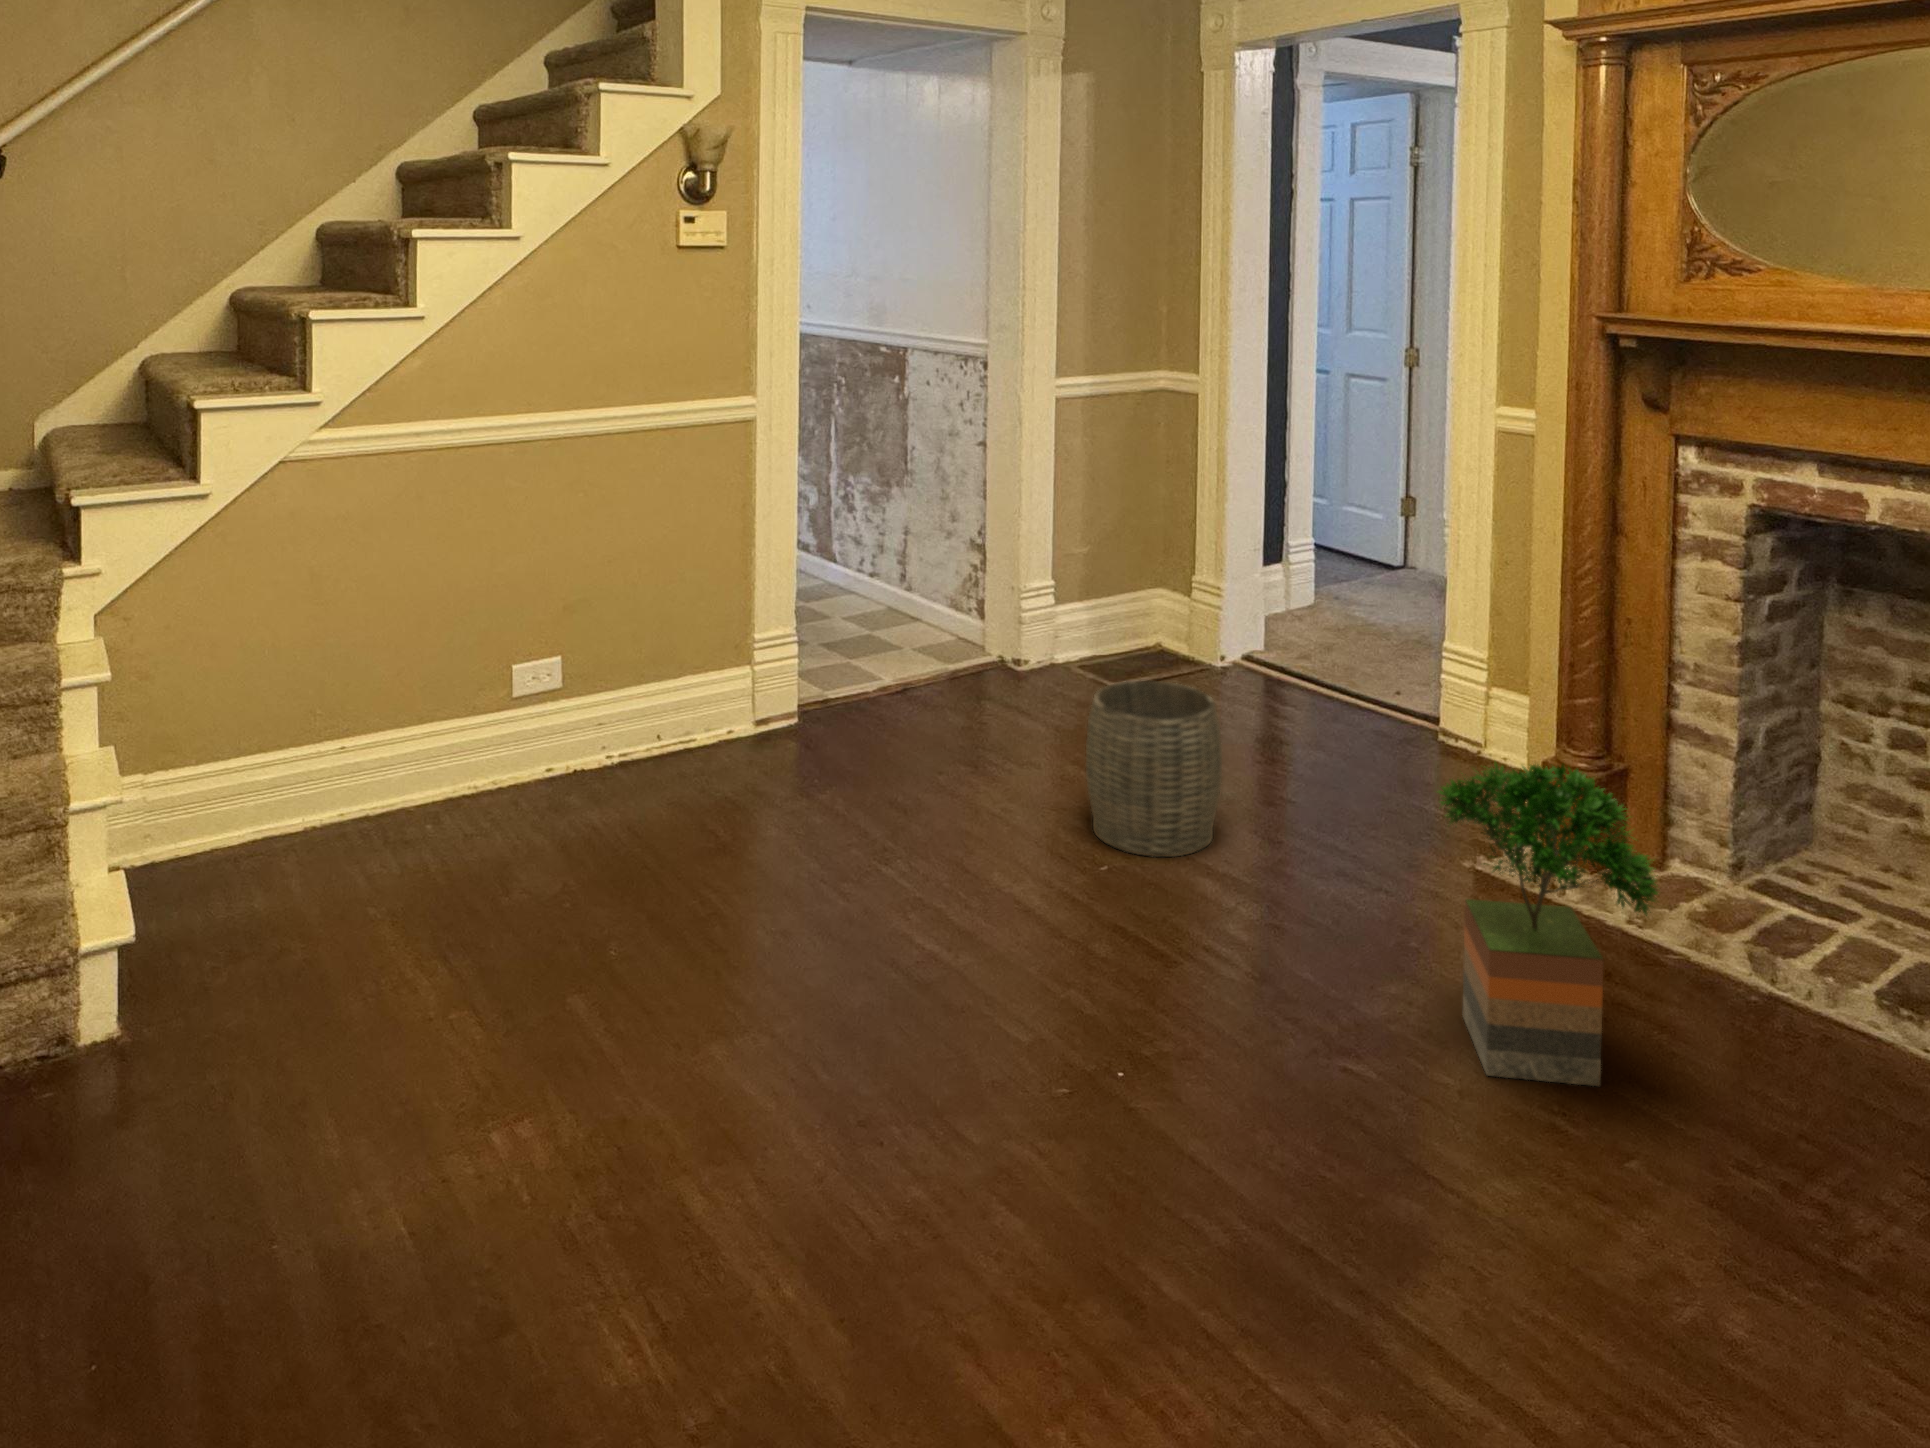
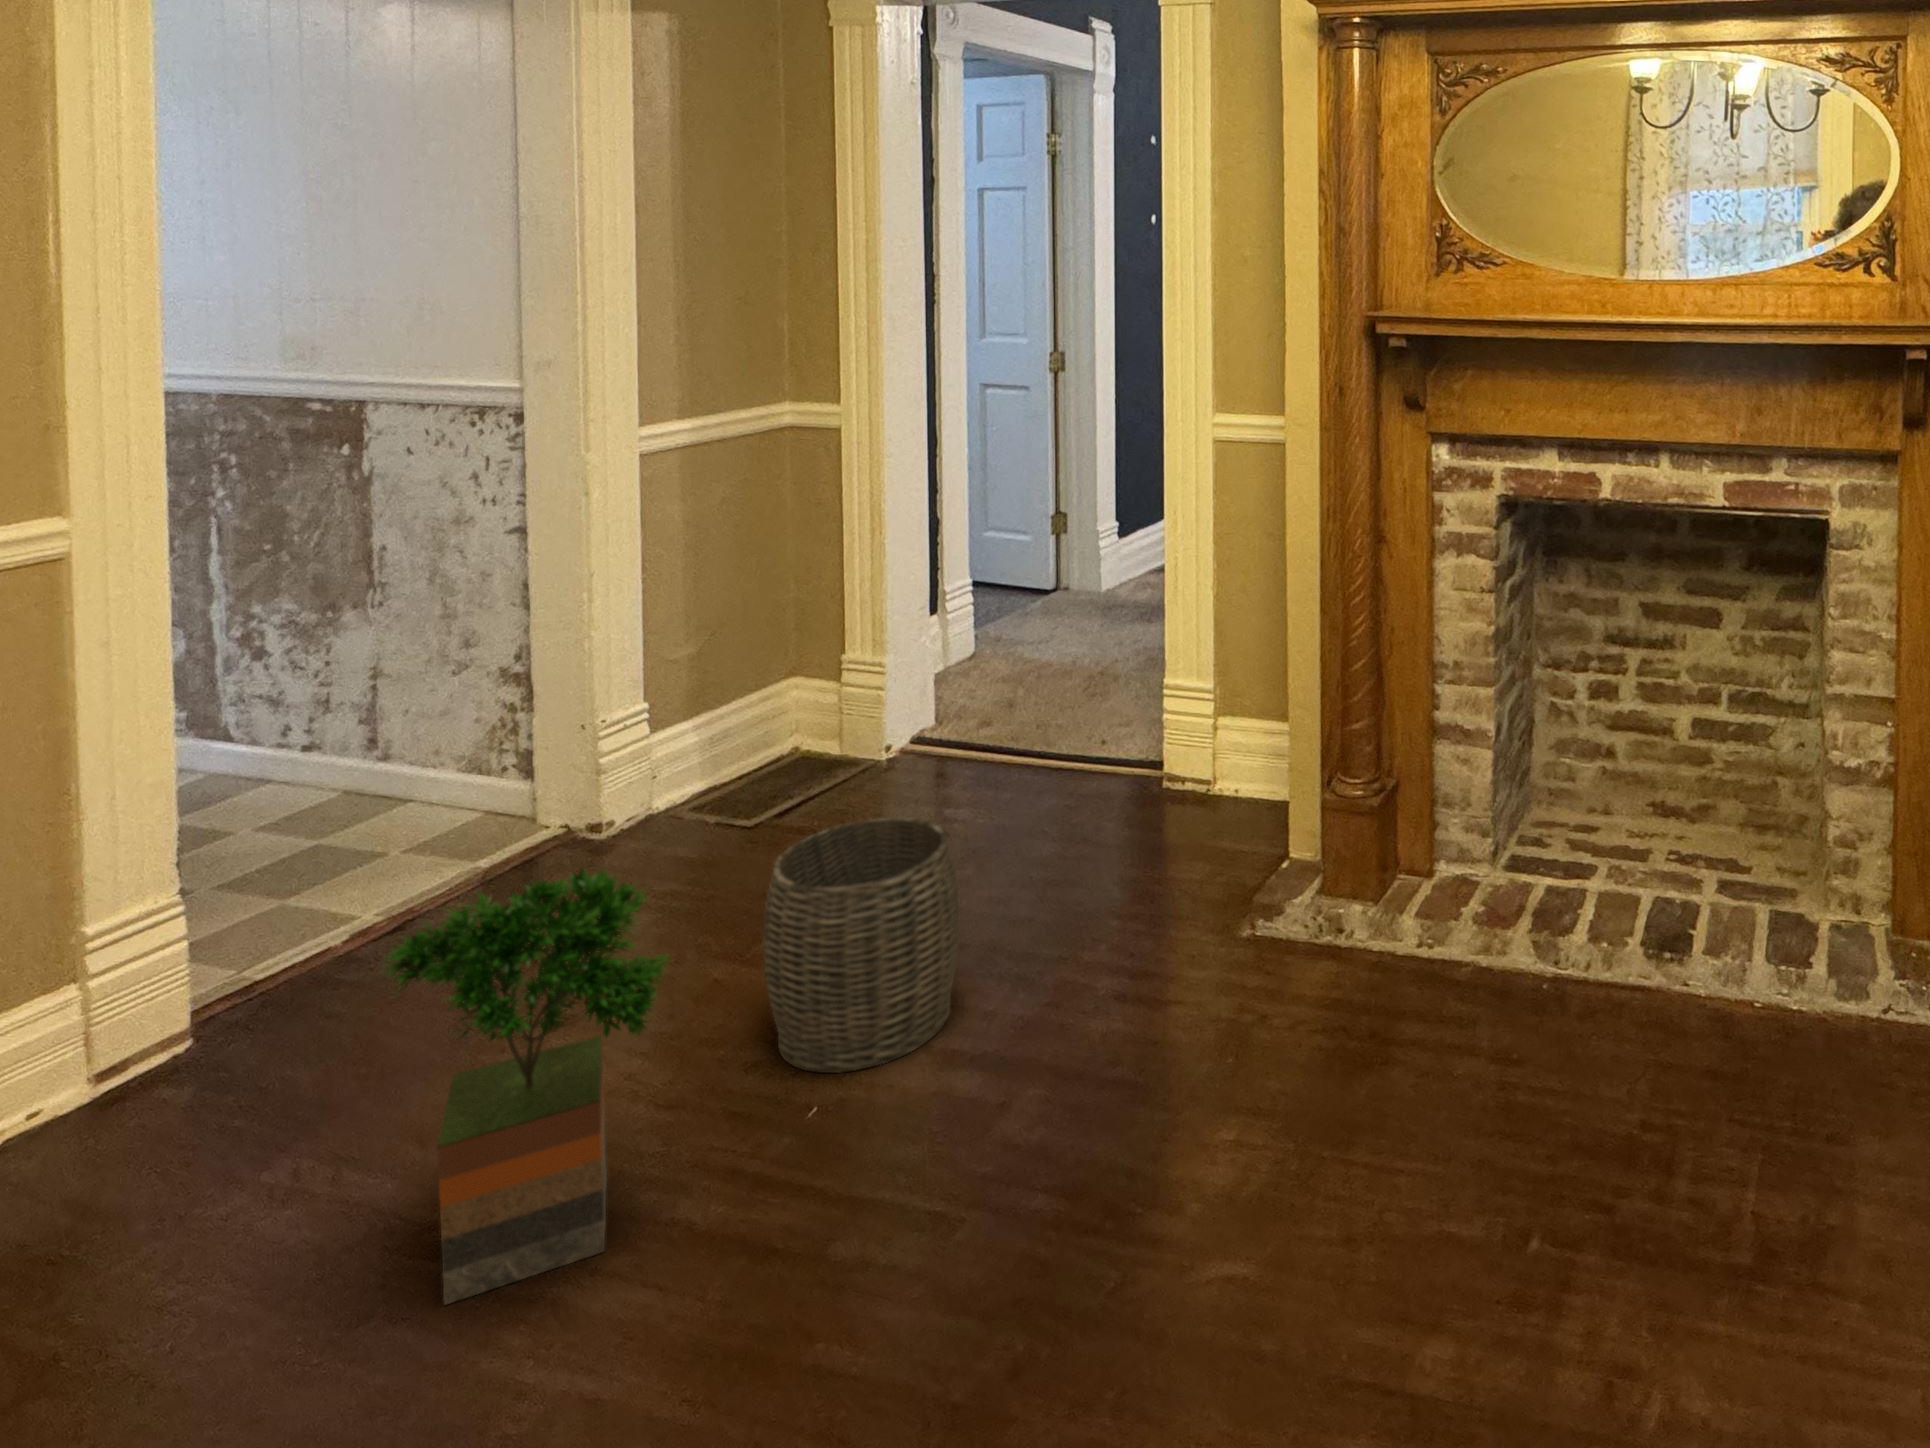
potted tree: present [1437,762,1658,1086] -> present [384,869,672,1304]

